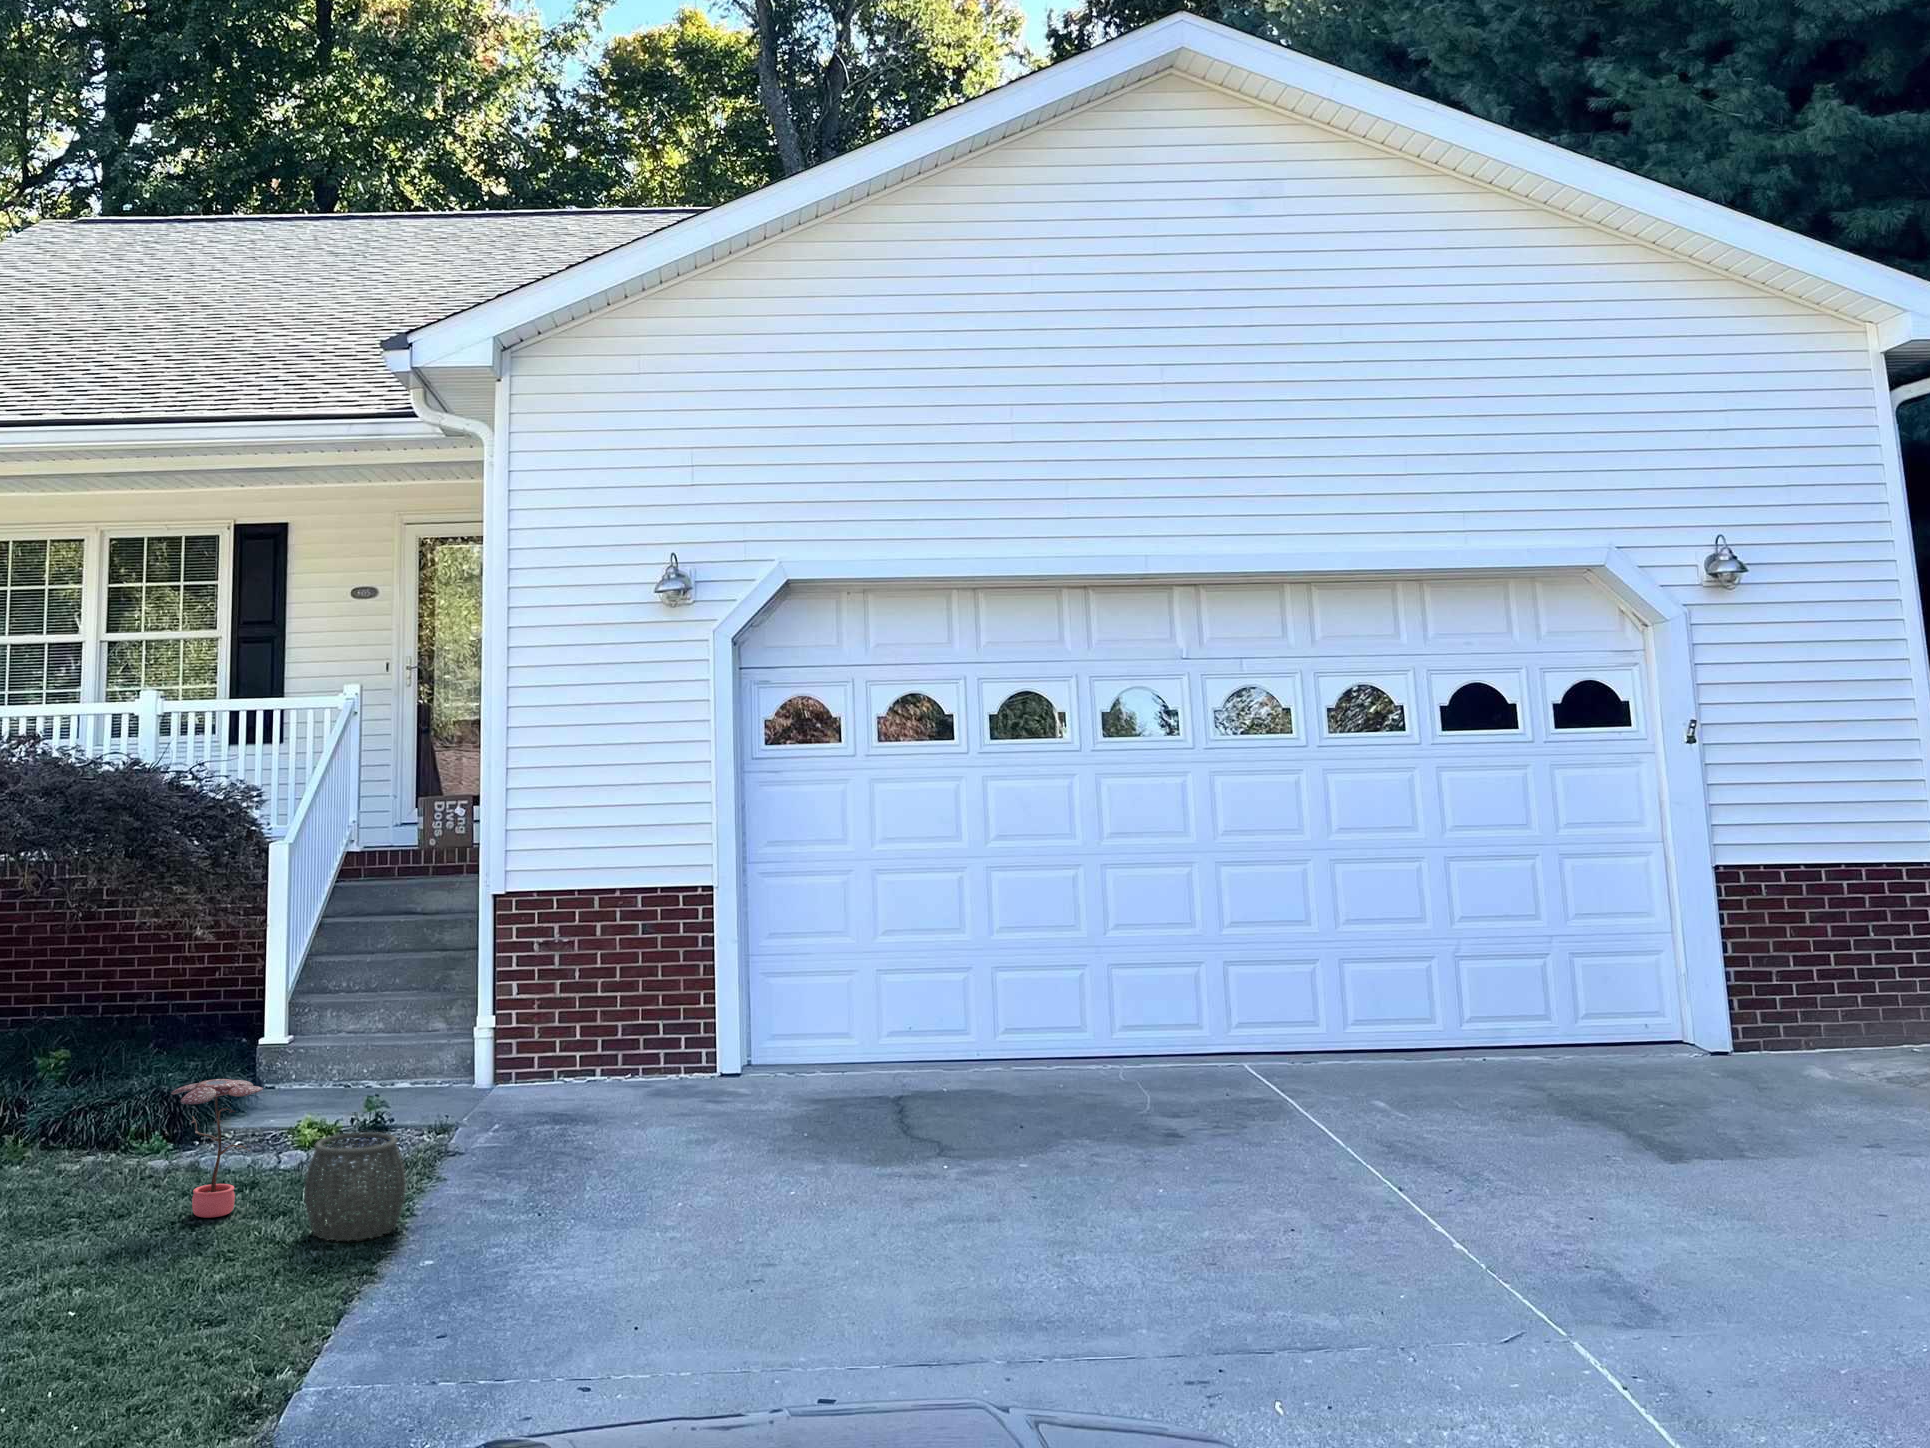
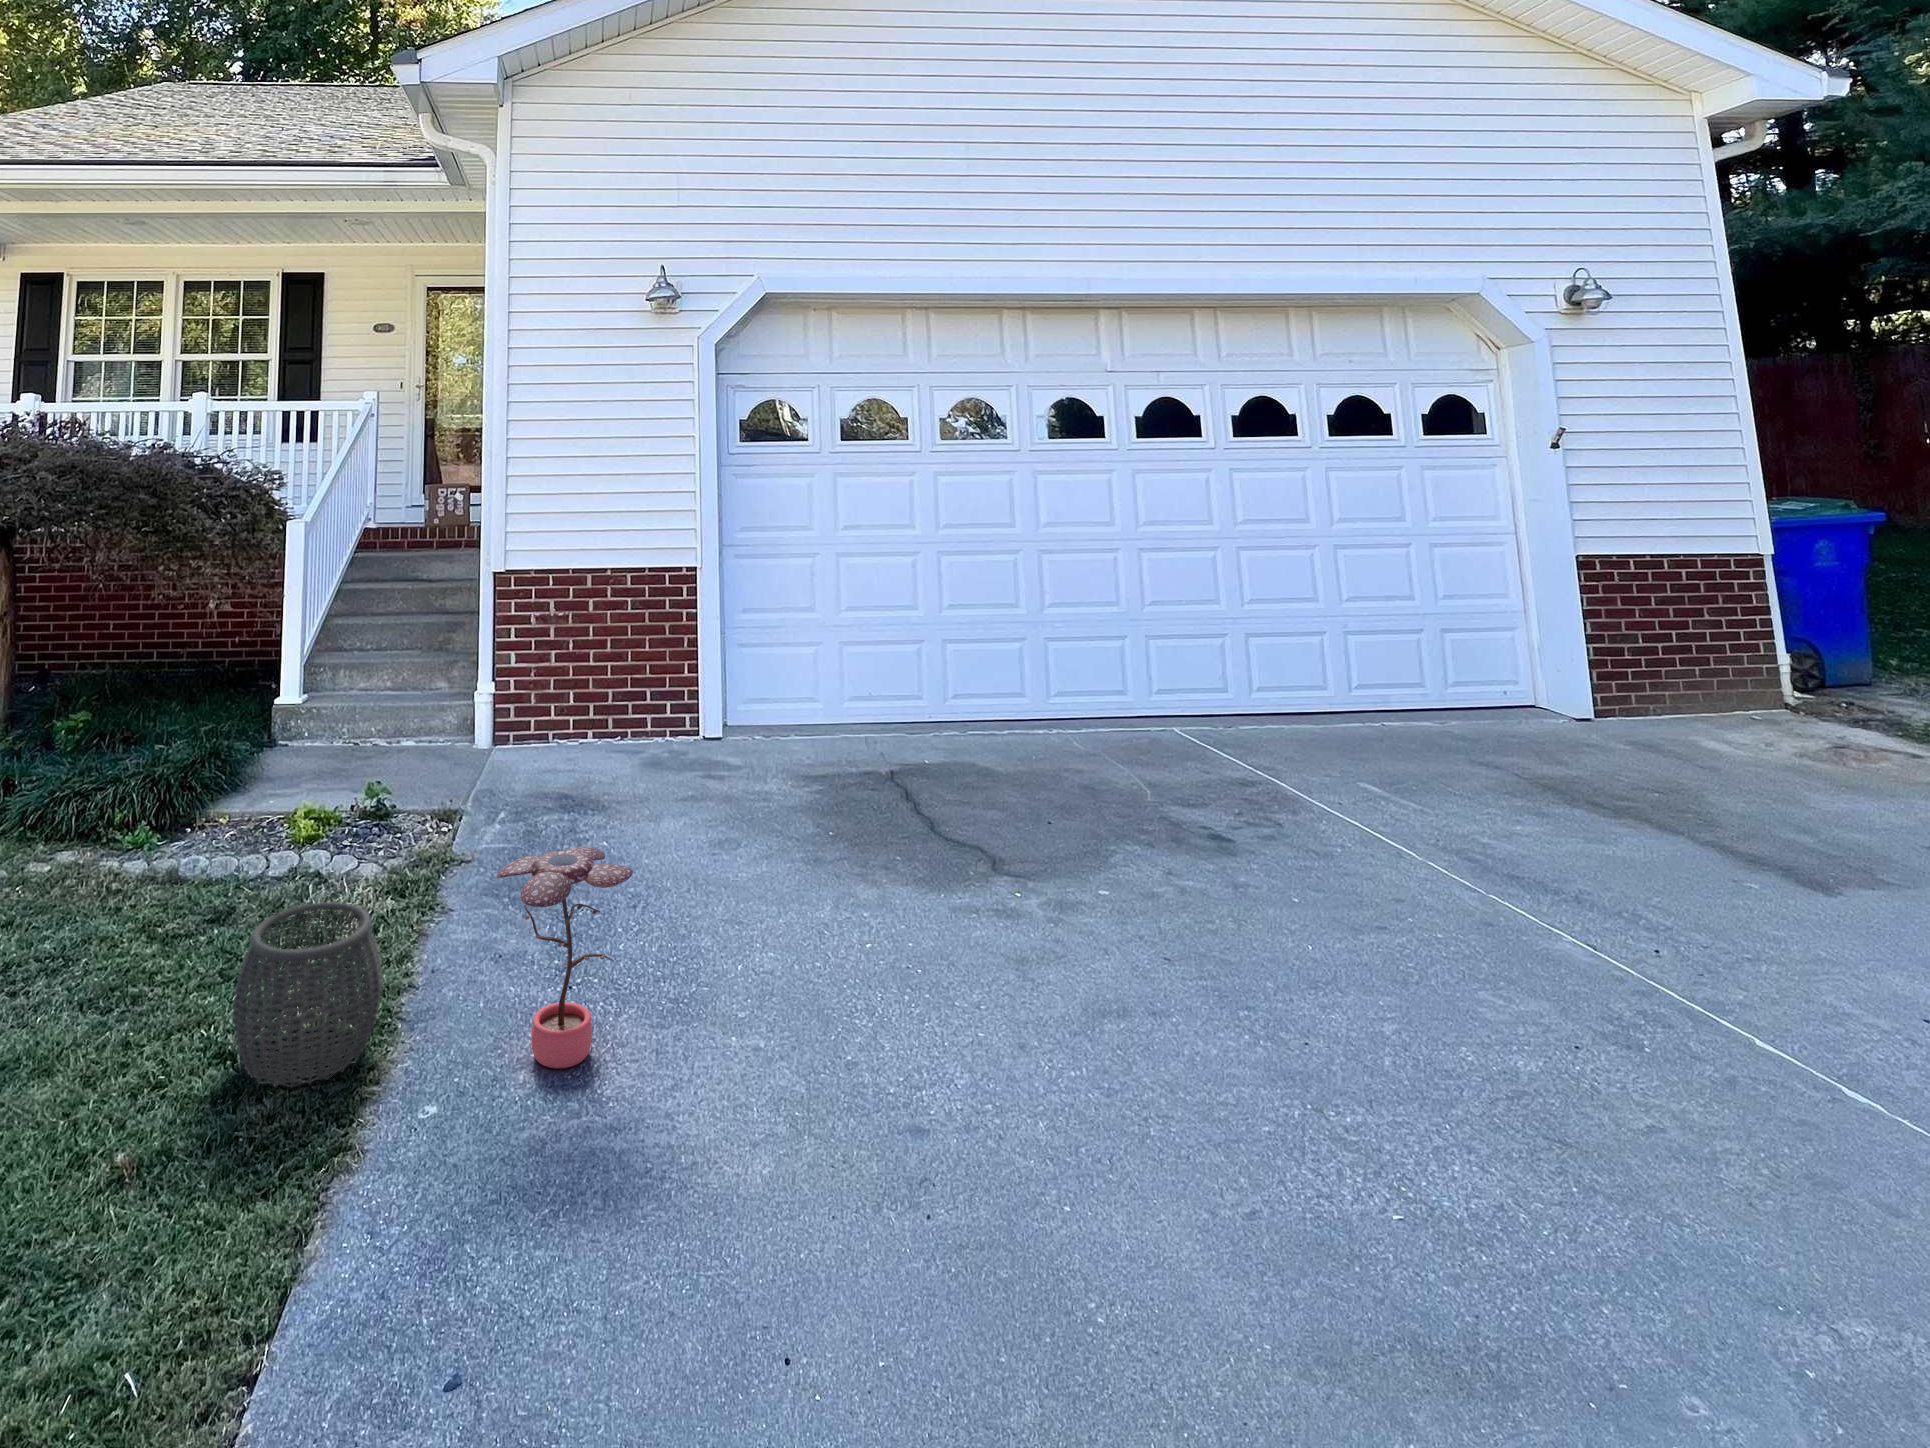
potted plant: present [171,1079,263,1218] -> present [496,846,633,1068]

